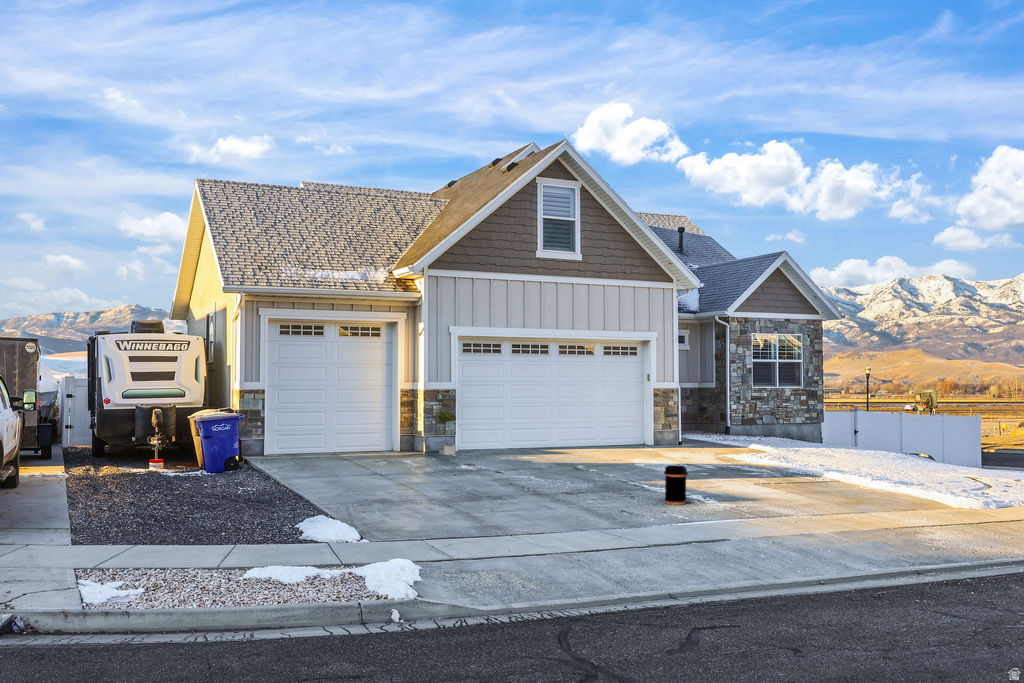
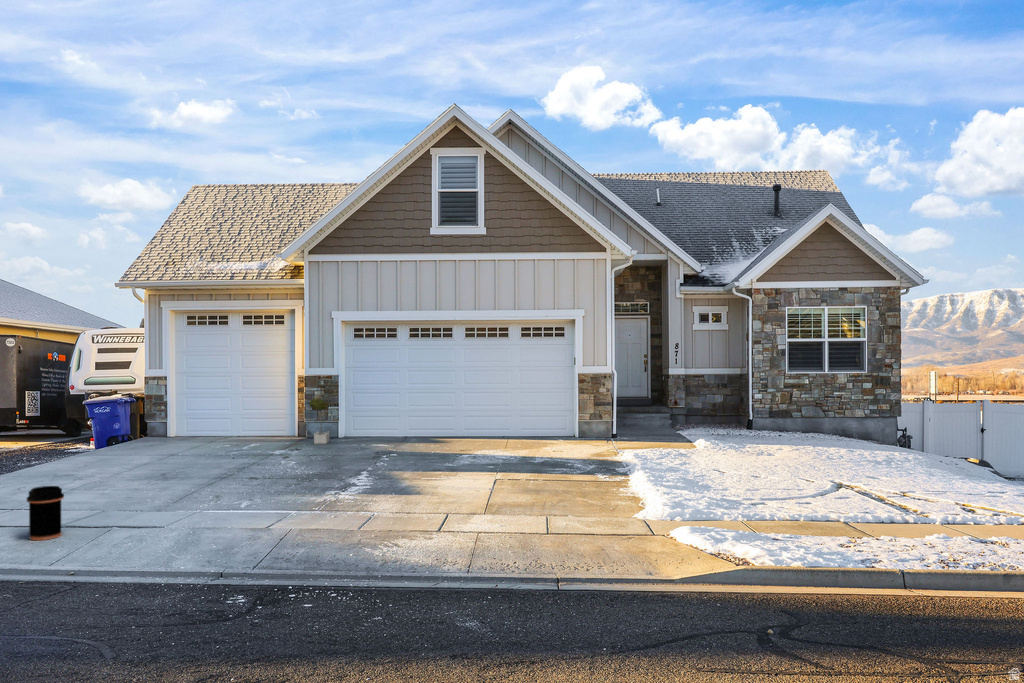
trash can: present [664,465,688,505] -> present [27,486,64,540]

